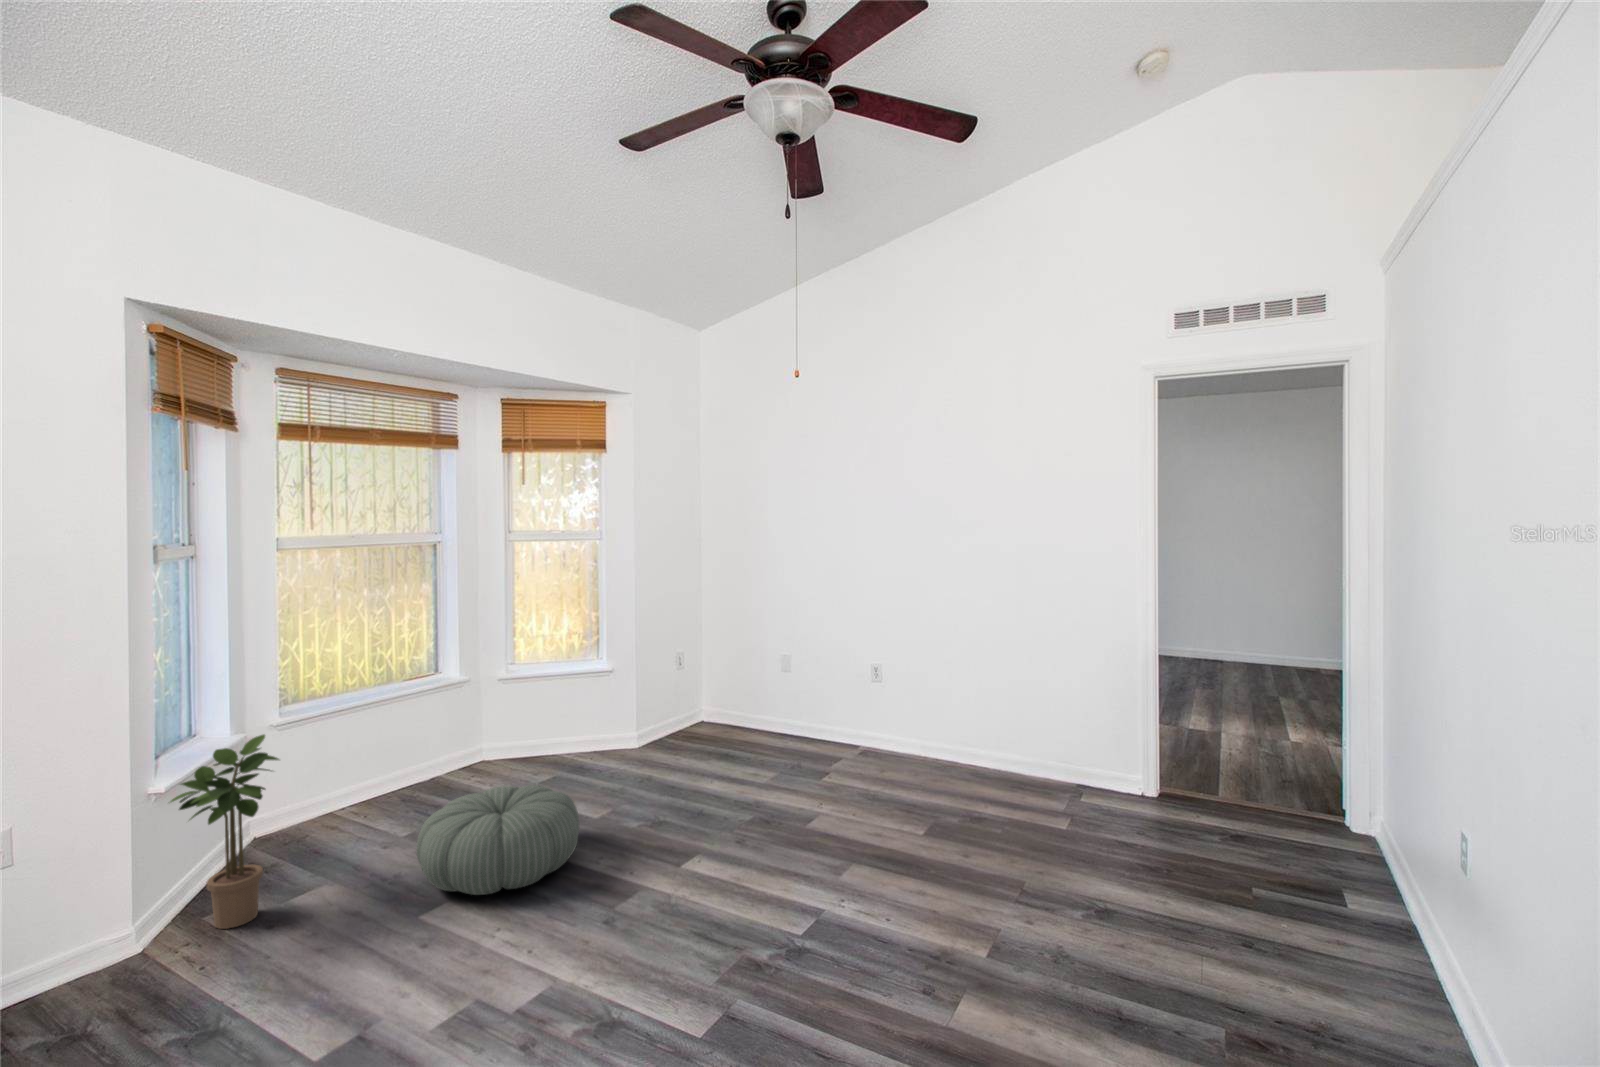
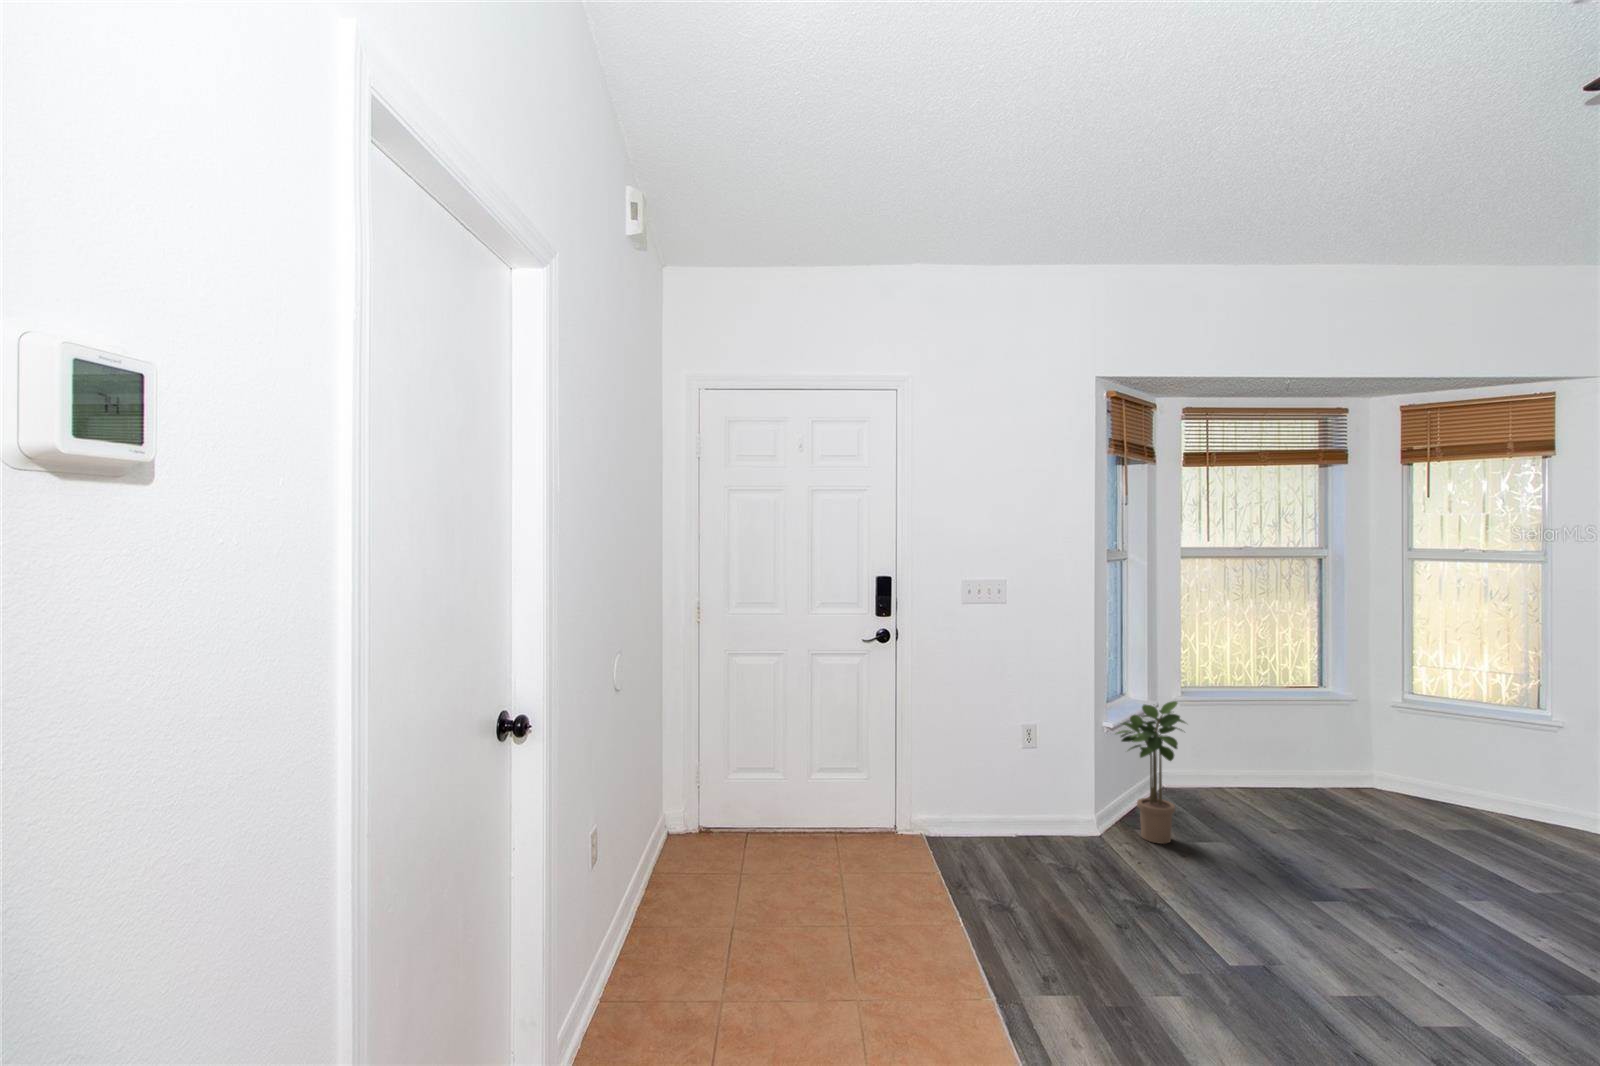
pouf: present [416,785,579,895] -> none [1306,806,1507,918]

